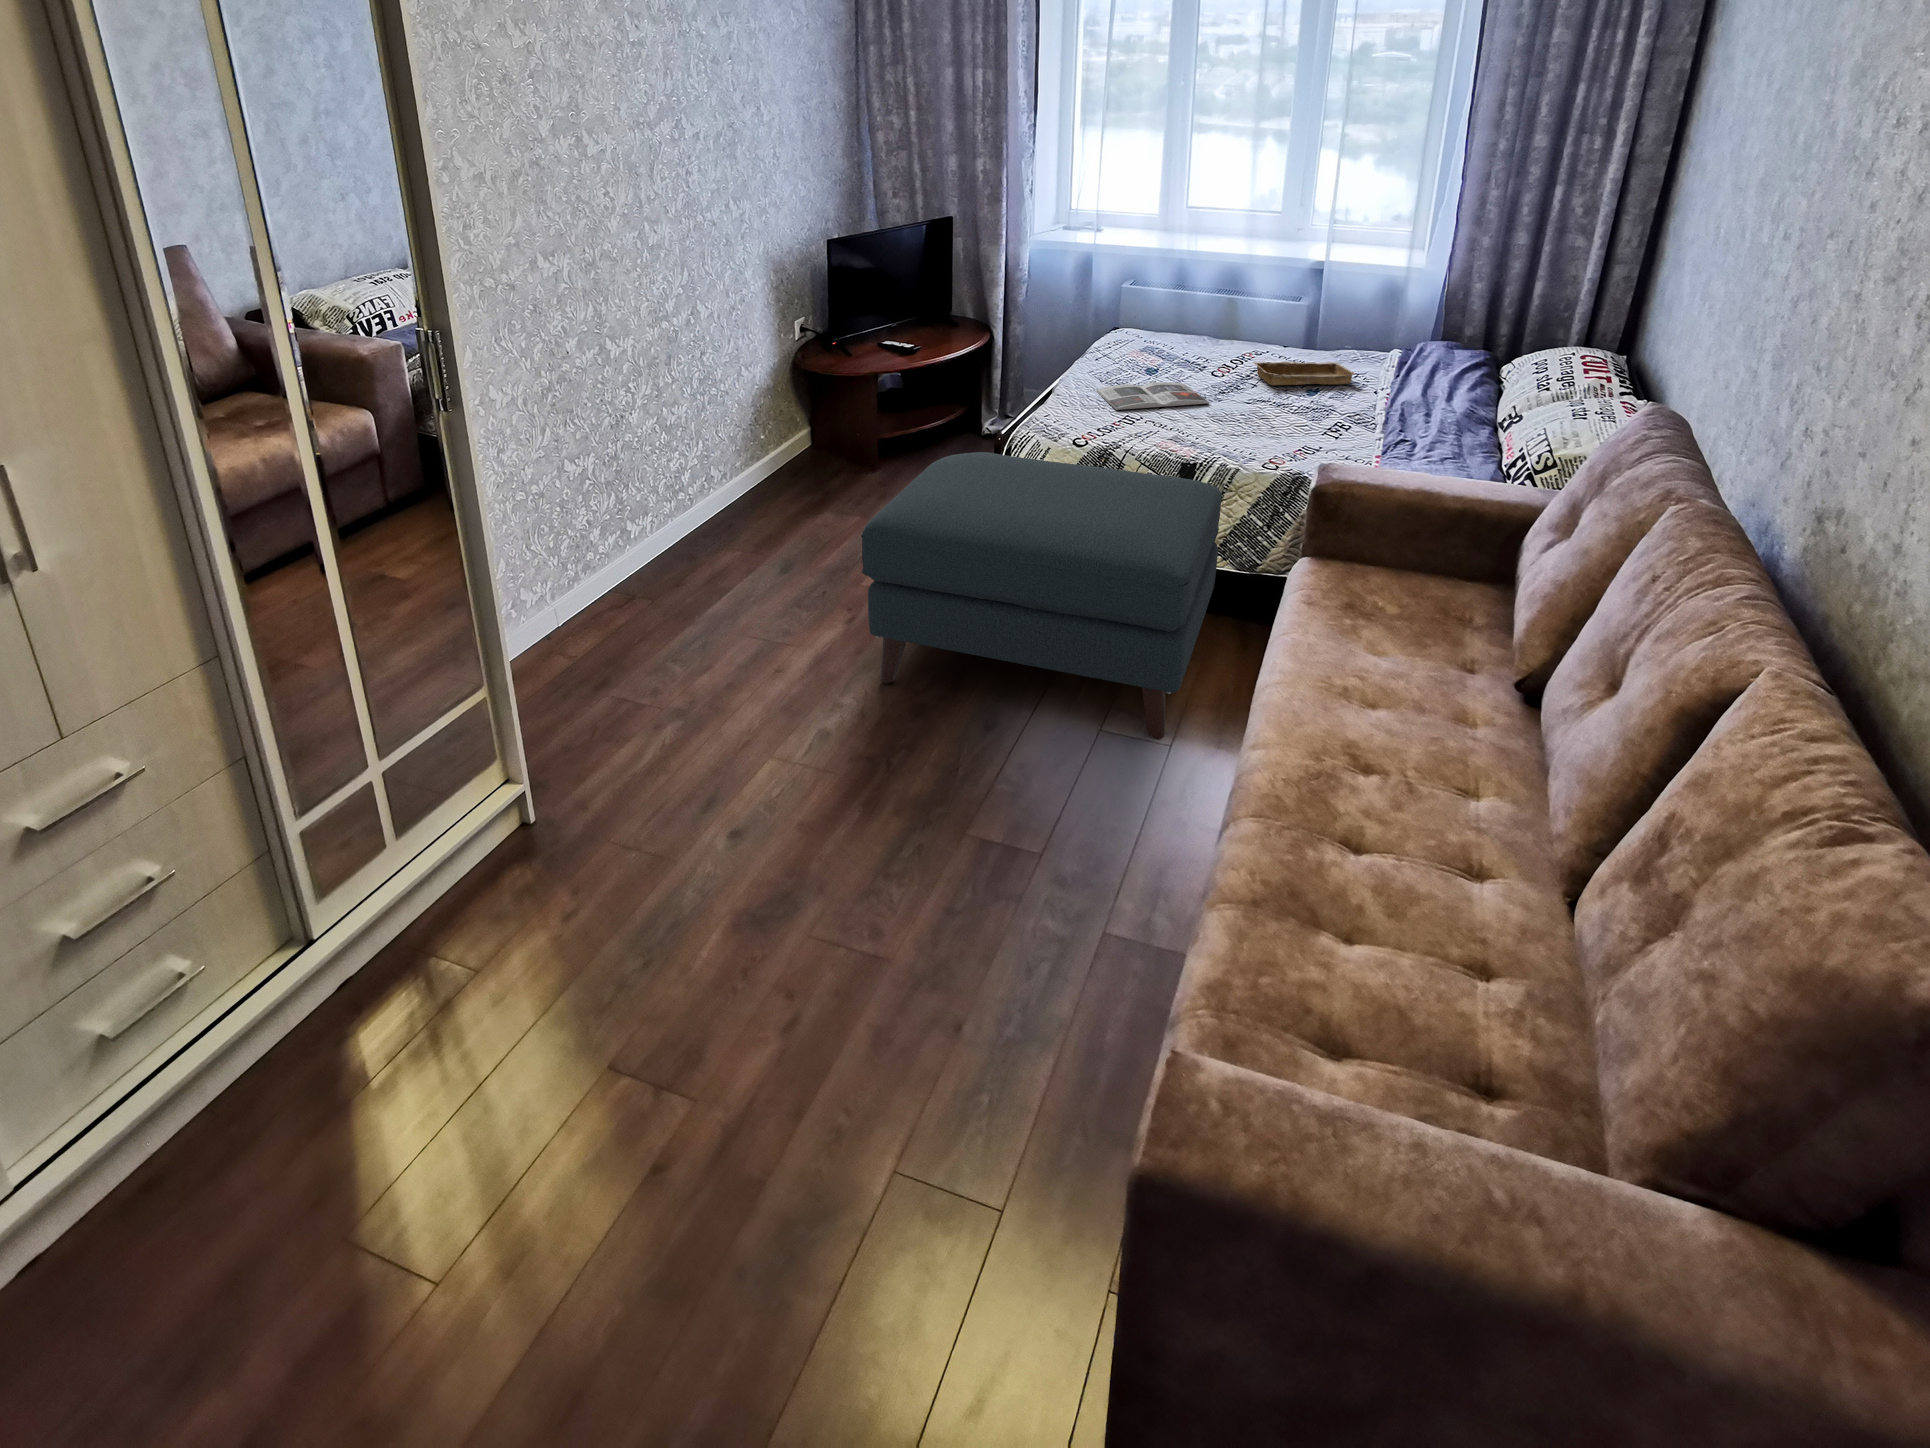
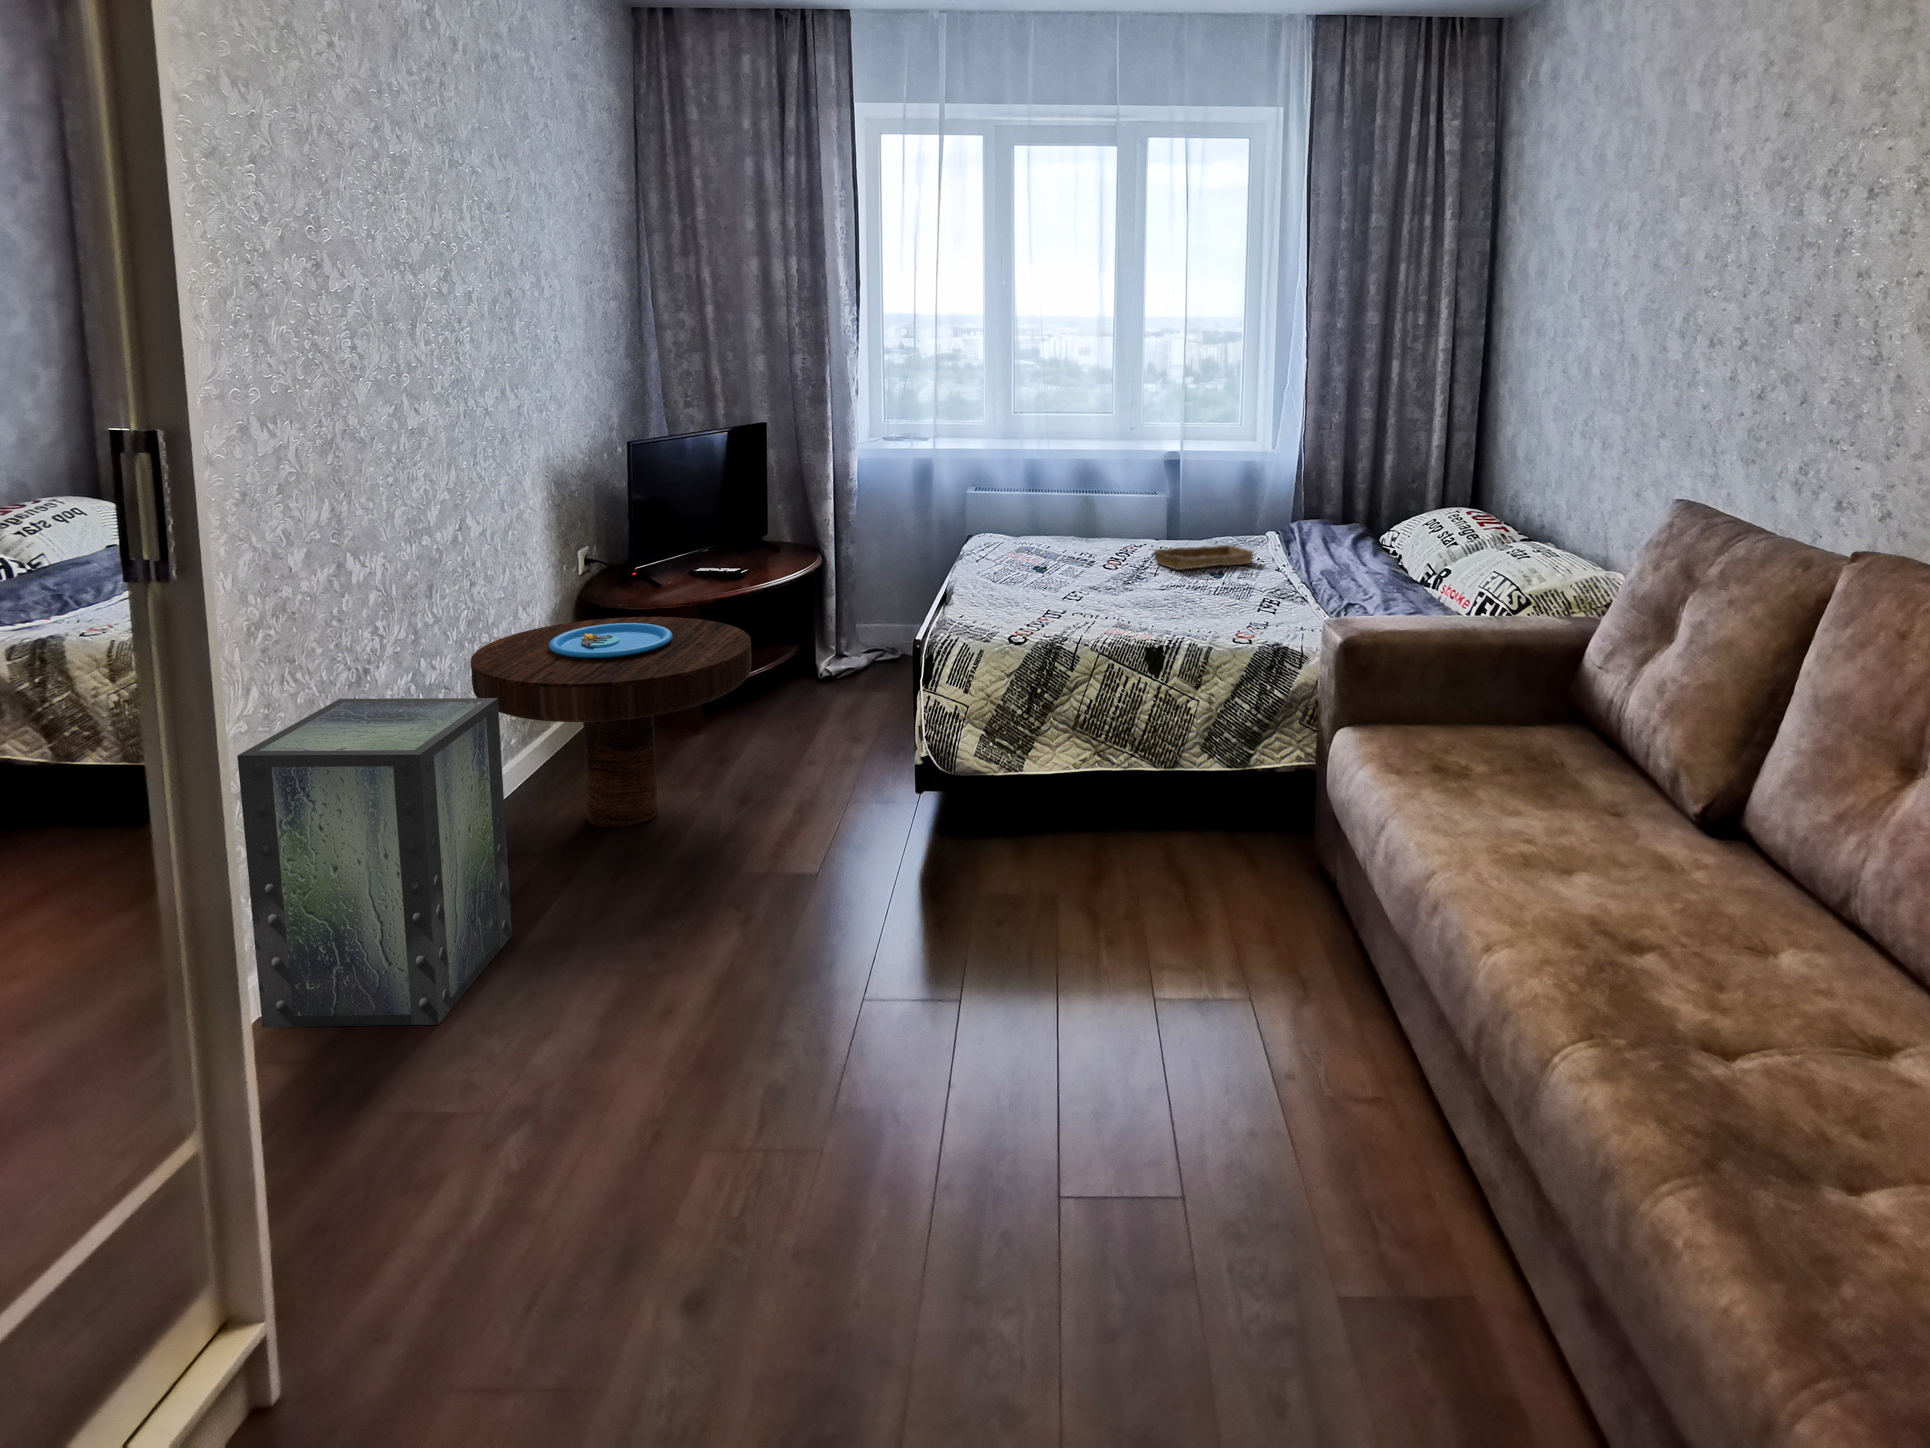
magazine: present [1096,382,1210,410] -> none [997,575,1131,605]
side table: none [697,383,891,539] -> present [471,617,751,828]
storage box: none [531,437,703,653] -> present [237,698,512,1027]
ottoman: present [861,452,1222,739] -> none [806,660,1259,992]

